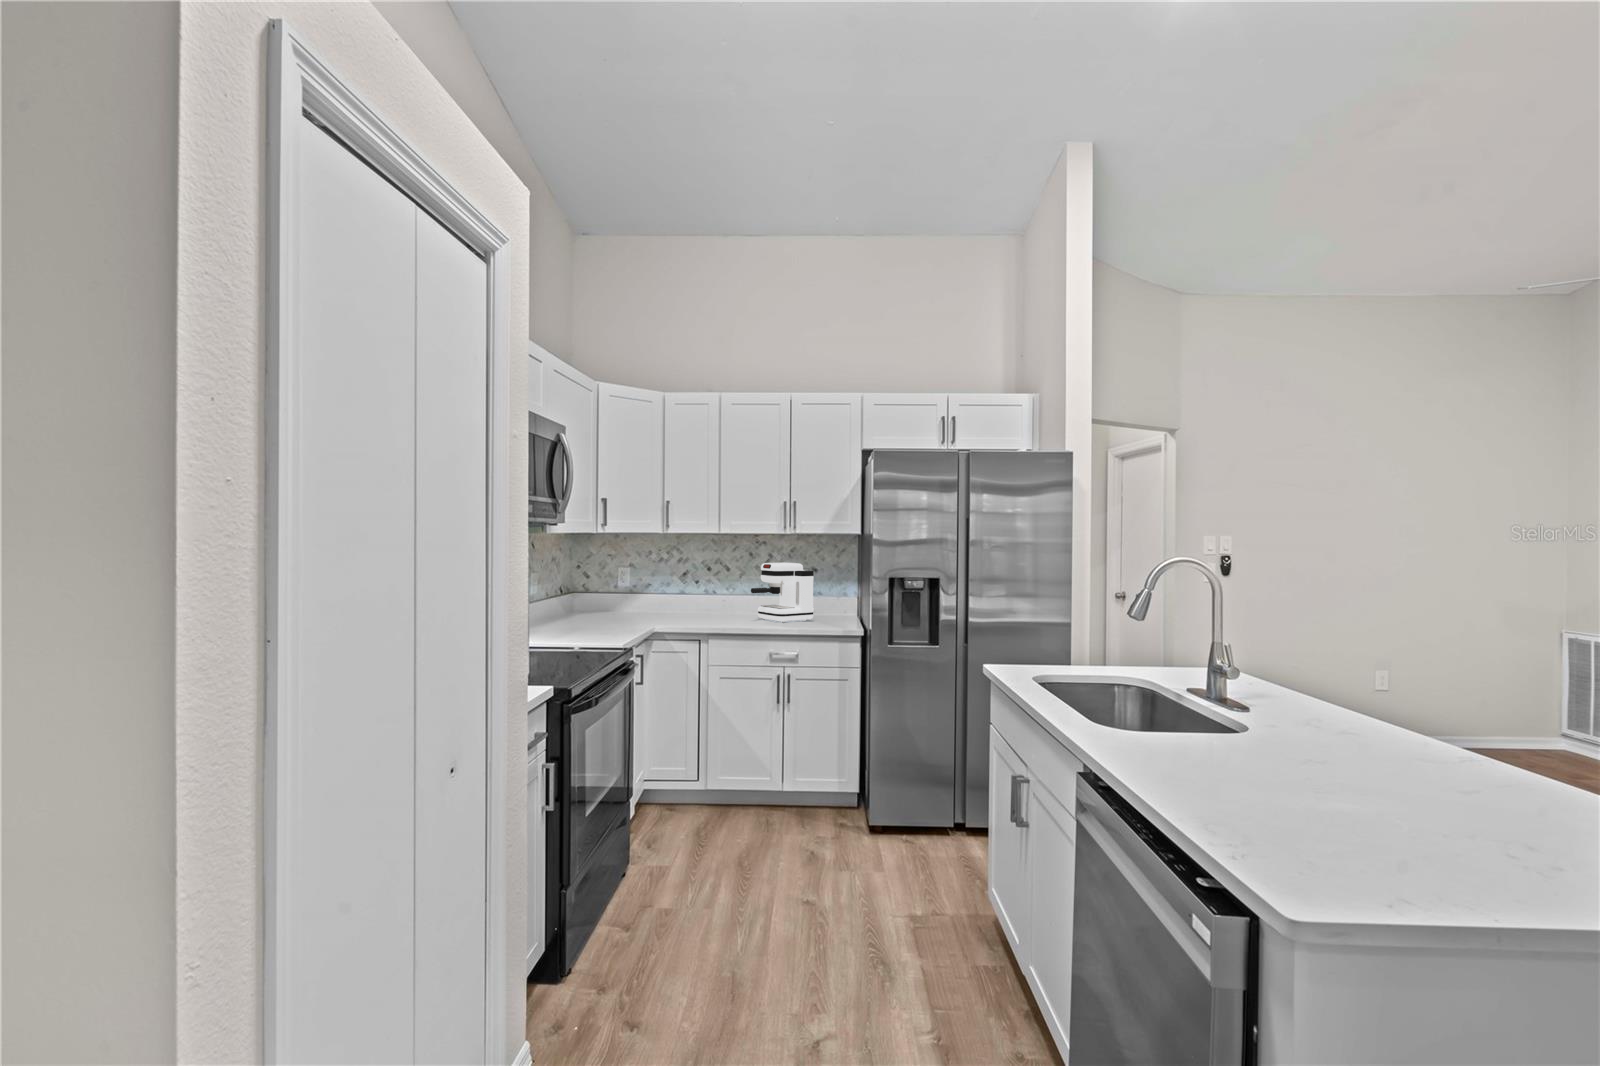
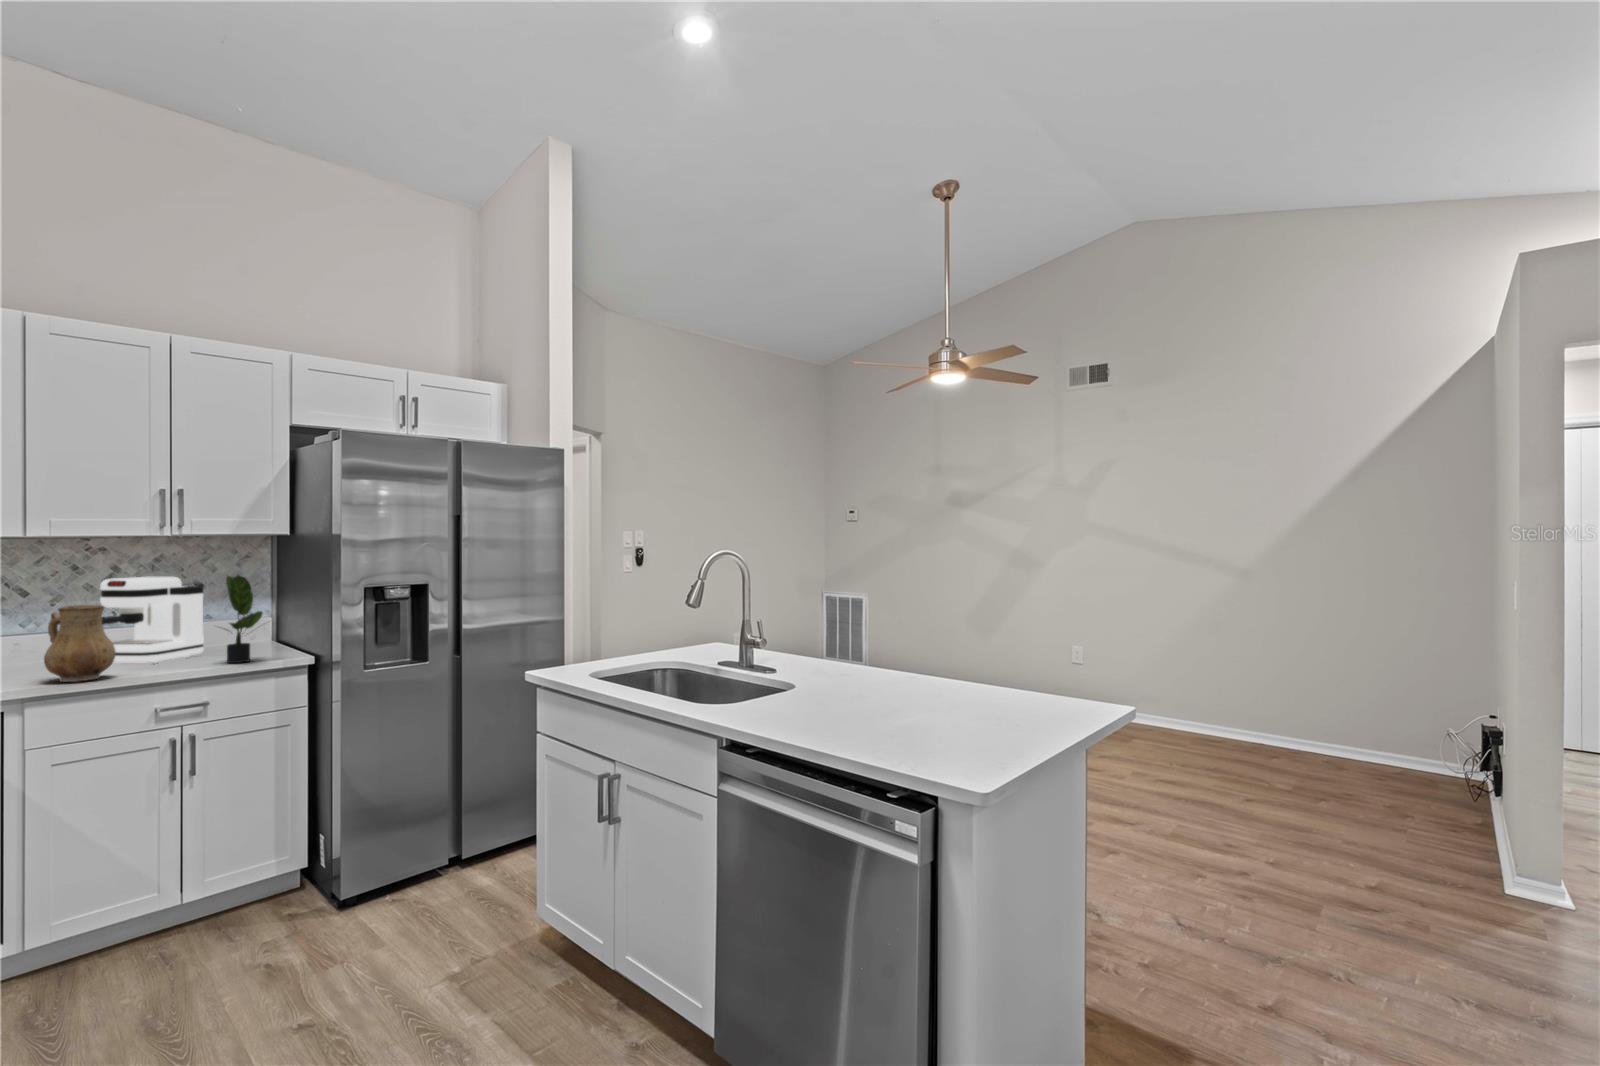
potted plant: none [809,563,844,628] -> present [226,575,262,663]
ceramic pitcher: none [721,579,754,628] -> present [44,605,116,682]

